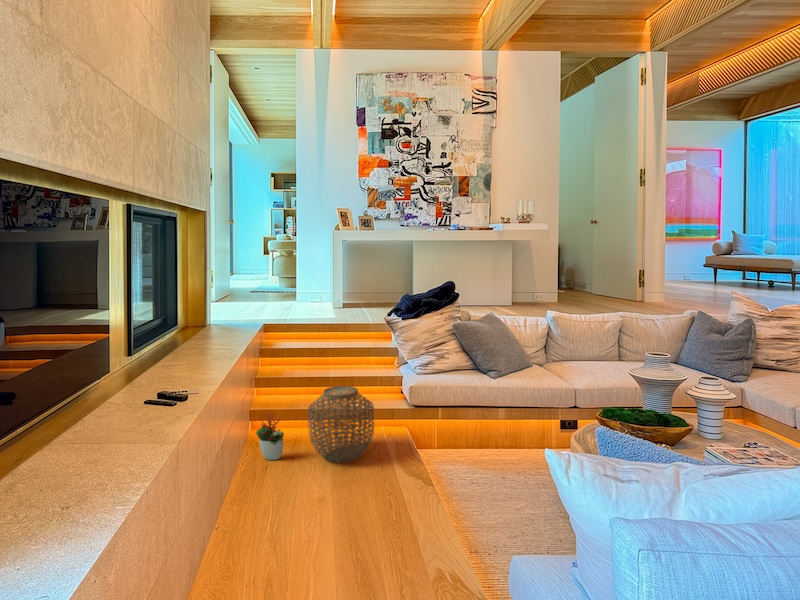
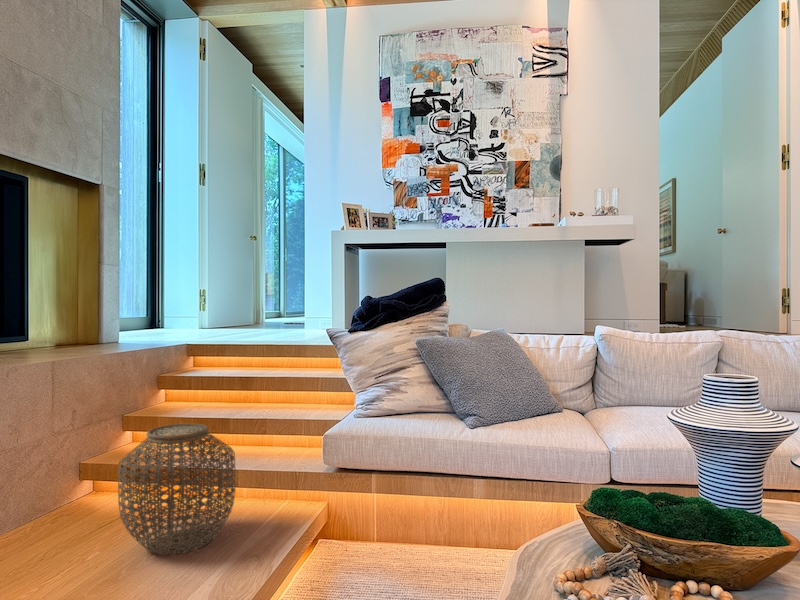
decorative plant: present [256,414,284,460] -> none [50,461,95,539]

